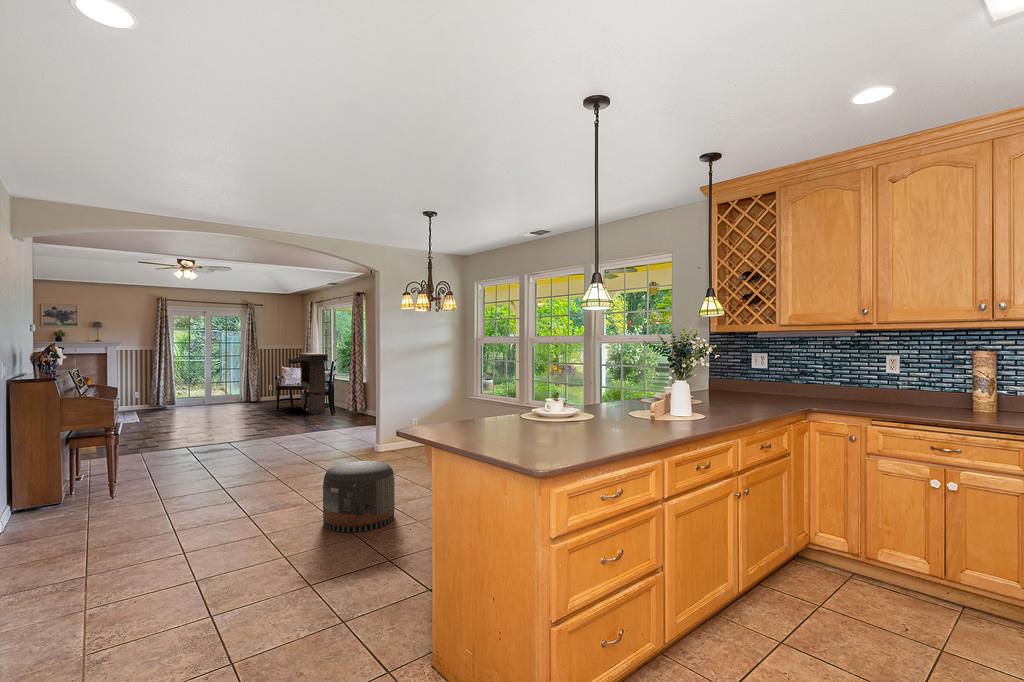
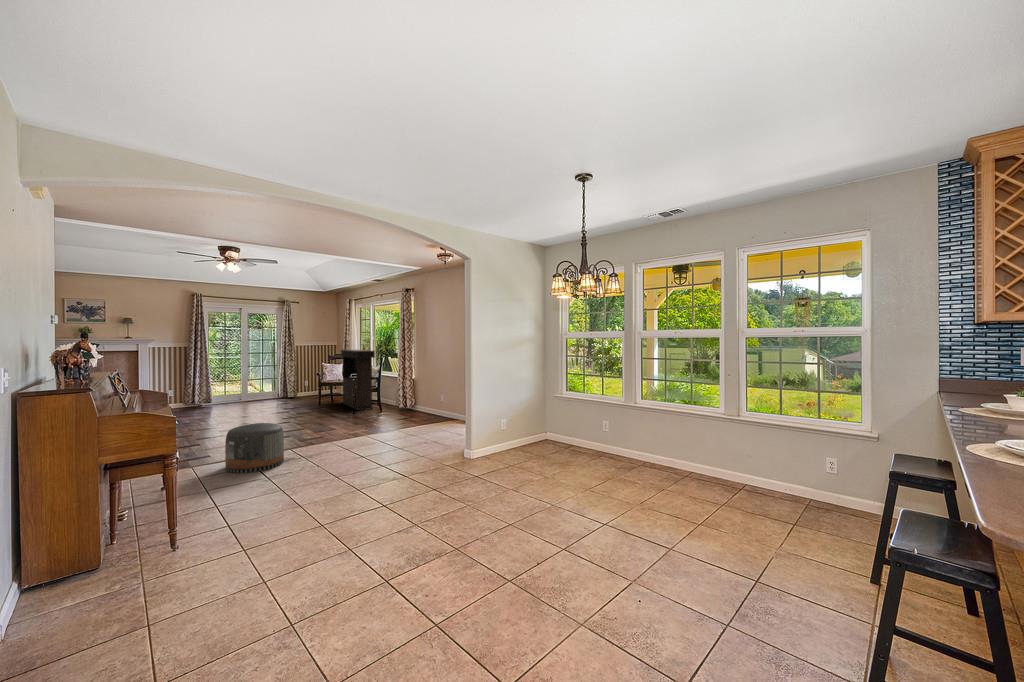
pouf: present [323,461,395,532] -> present [225,423,284,473]

